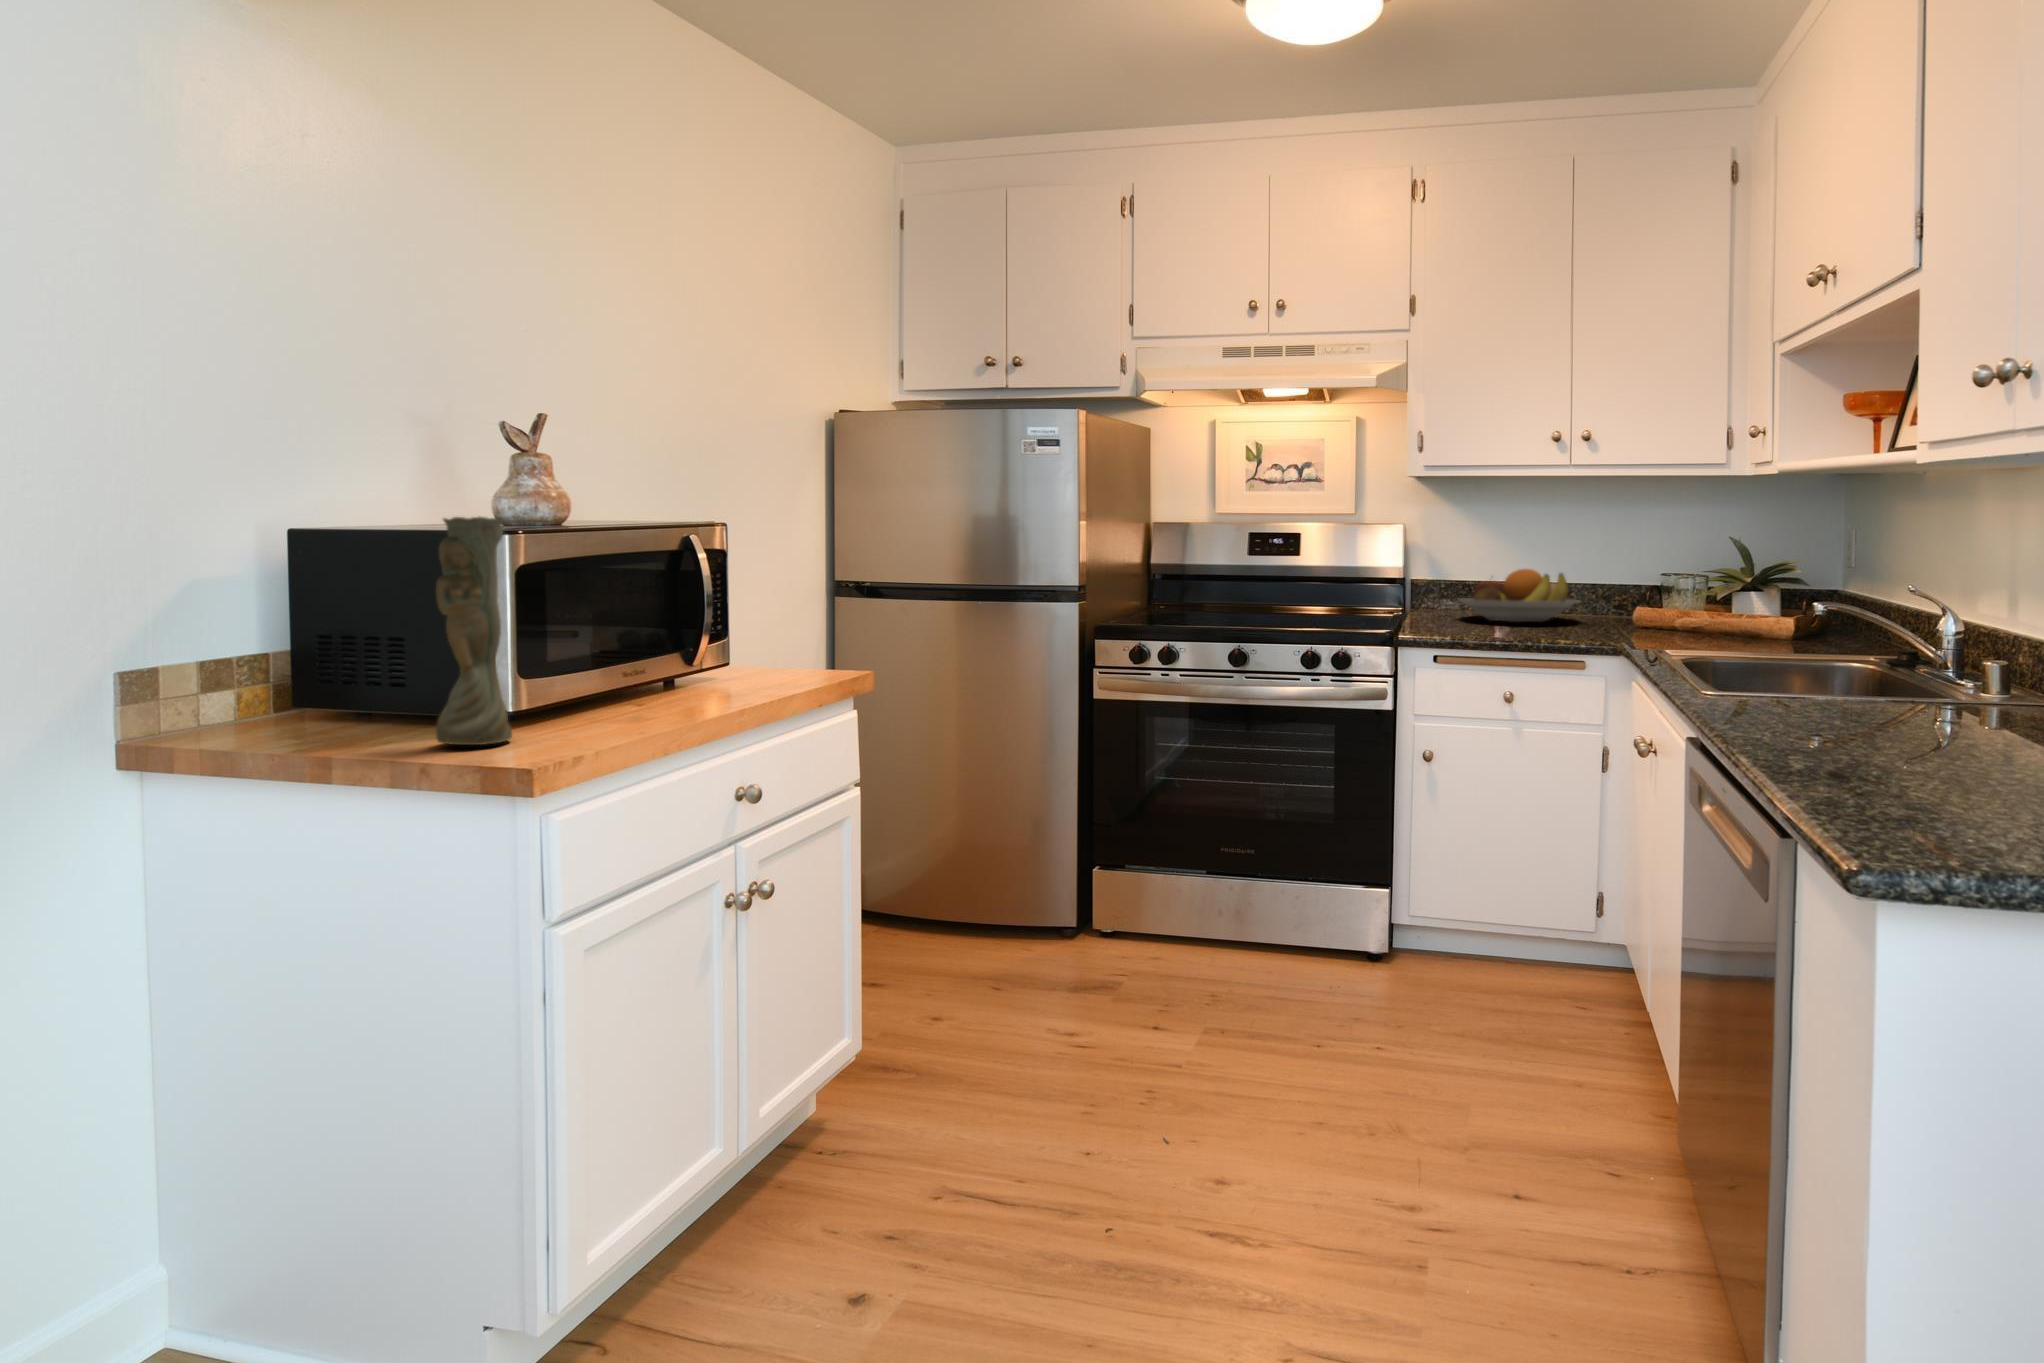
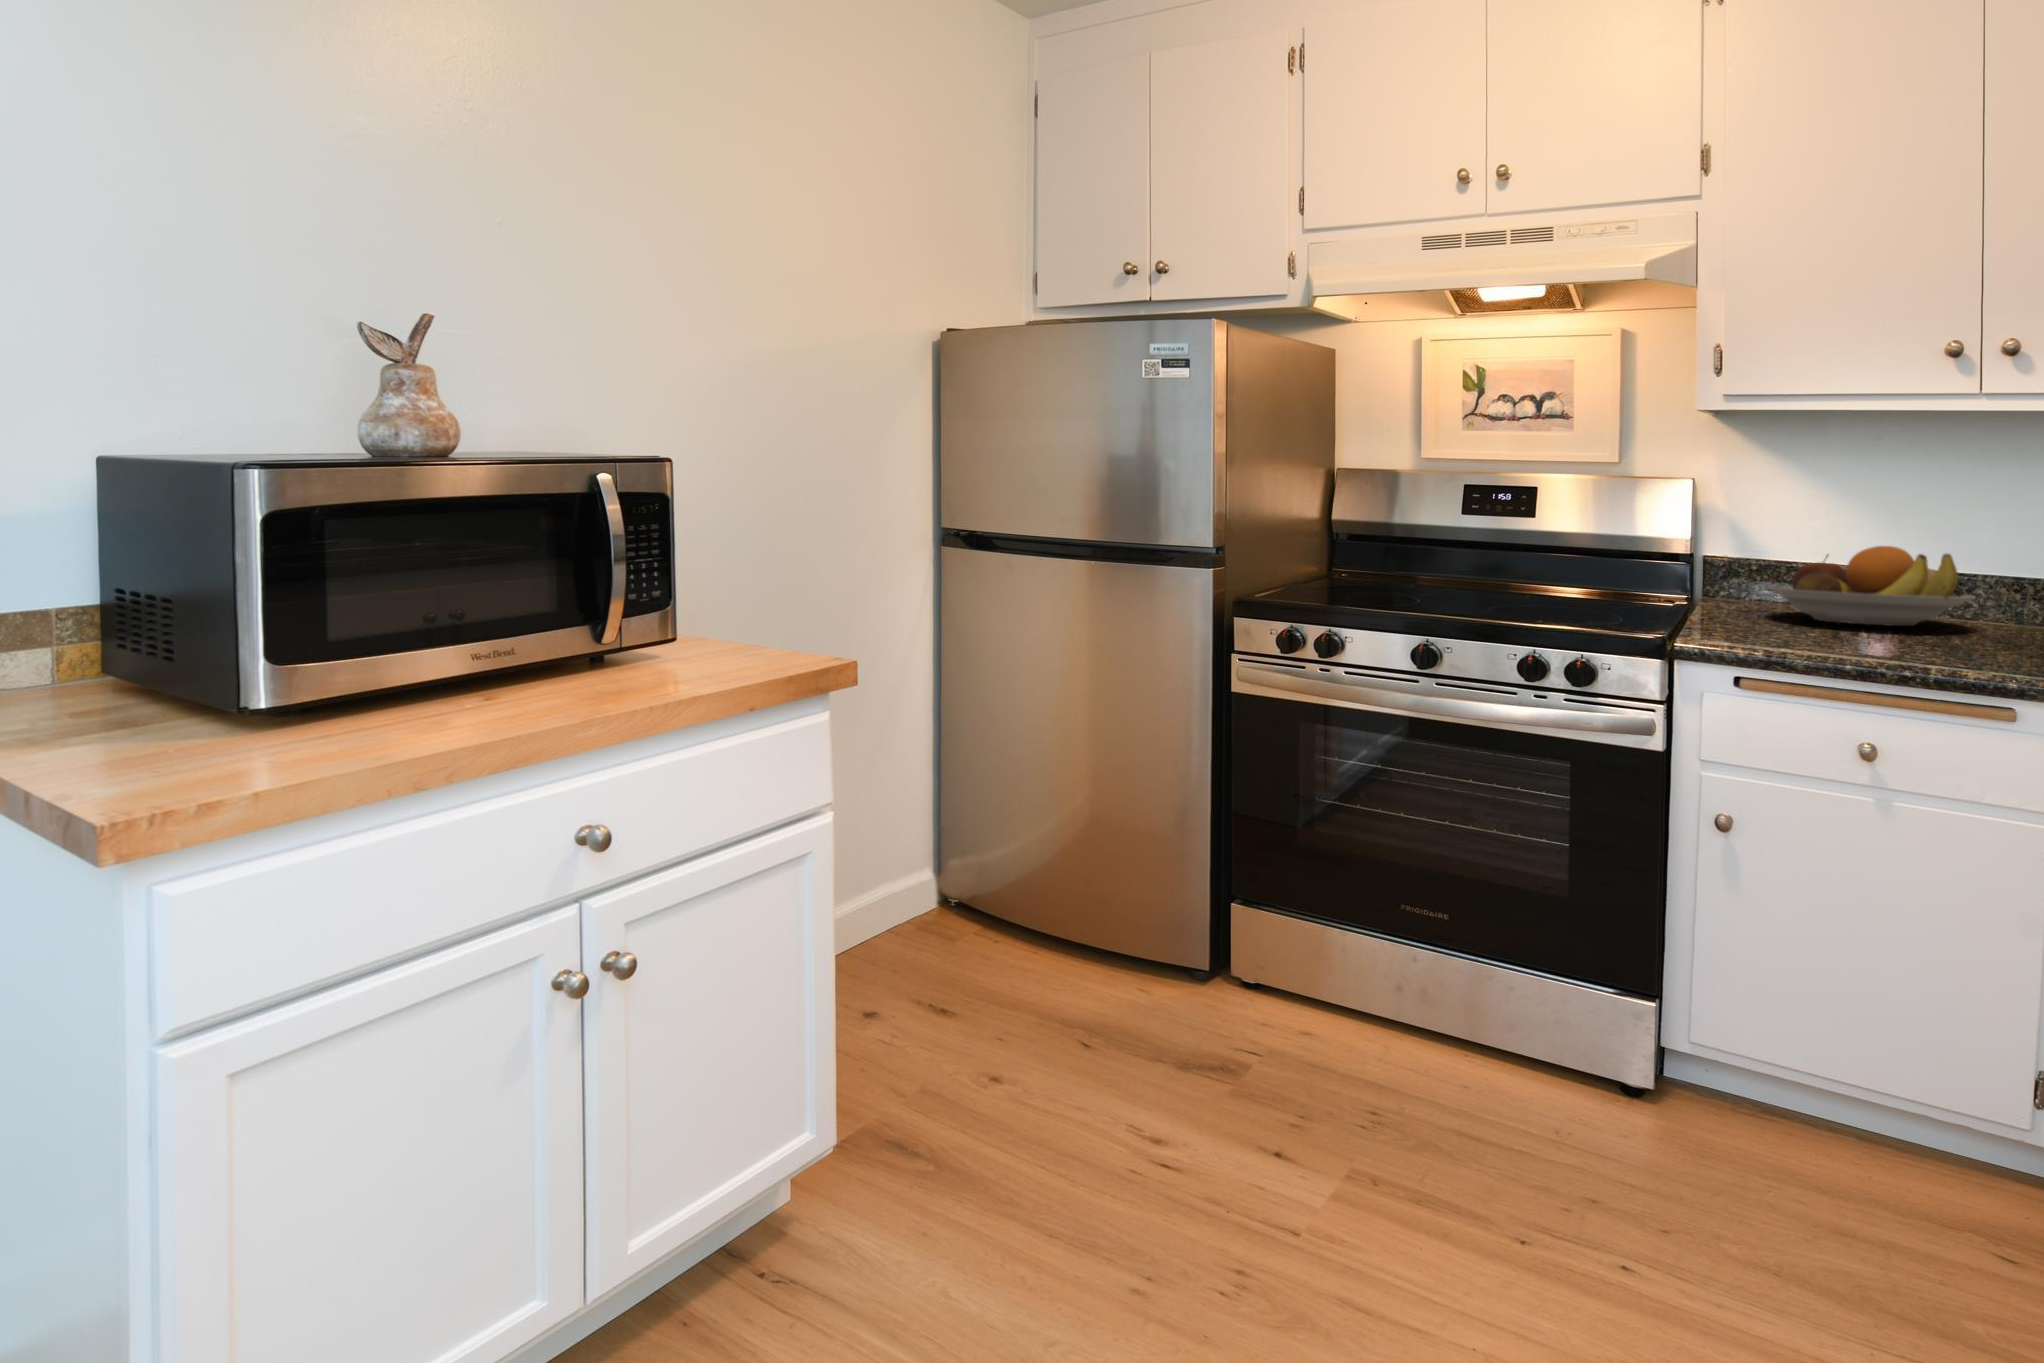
vase: present [436,516,512,745] -> none [158,424,269,755]

